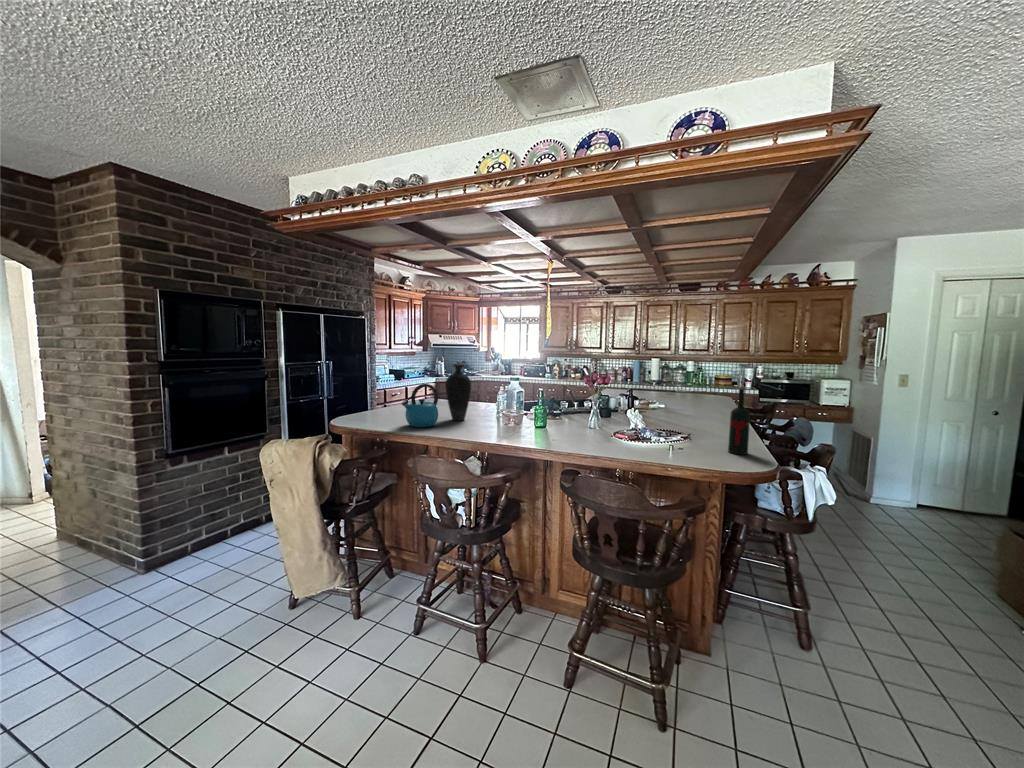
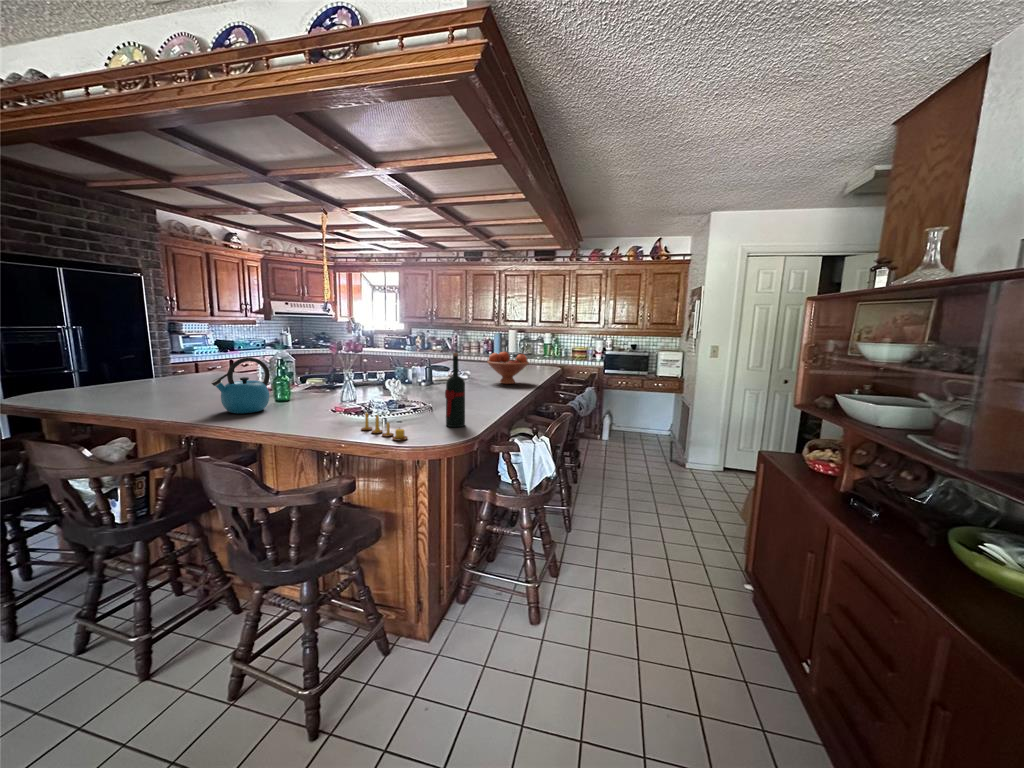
vase: present [445,364,471,420] -> none [169,329,208,396]
fruit bowl: none [683,382,727,413] -> present [487,352,529,384]
kettle: present [401,384,438,427] -> present [212,357,270,413]
candle: none [661,438,721,465] -> present [361,412,407,440]

